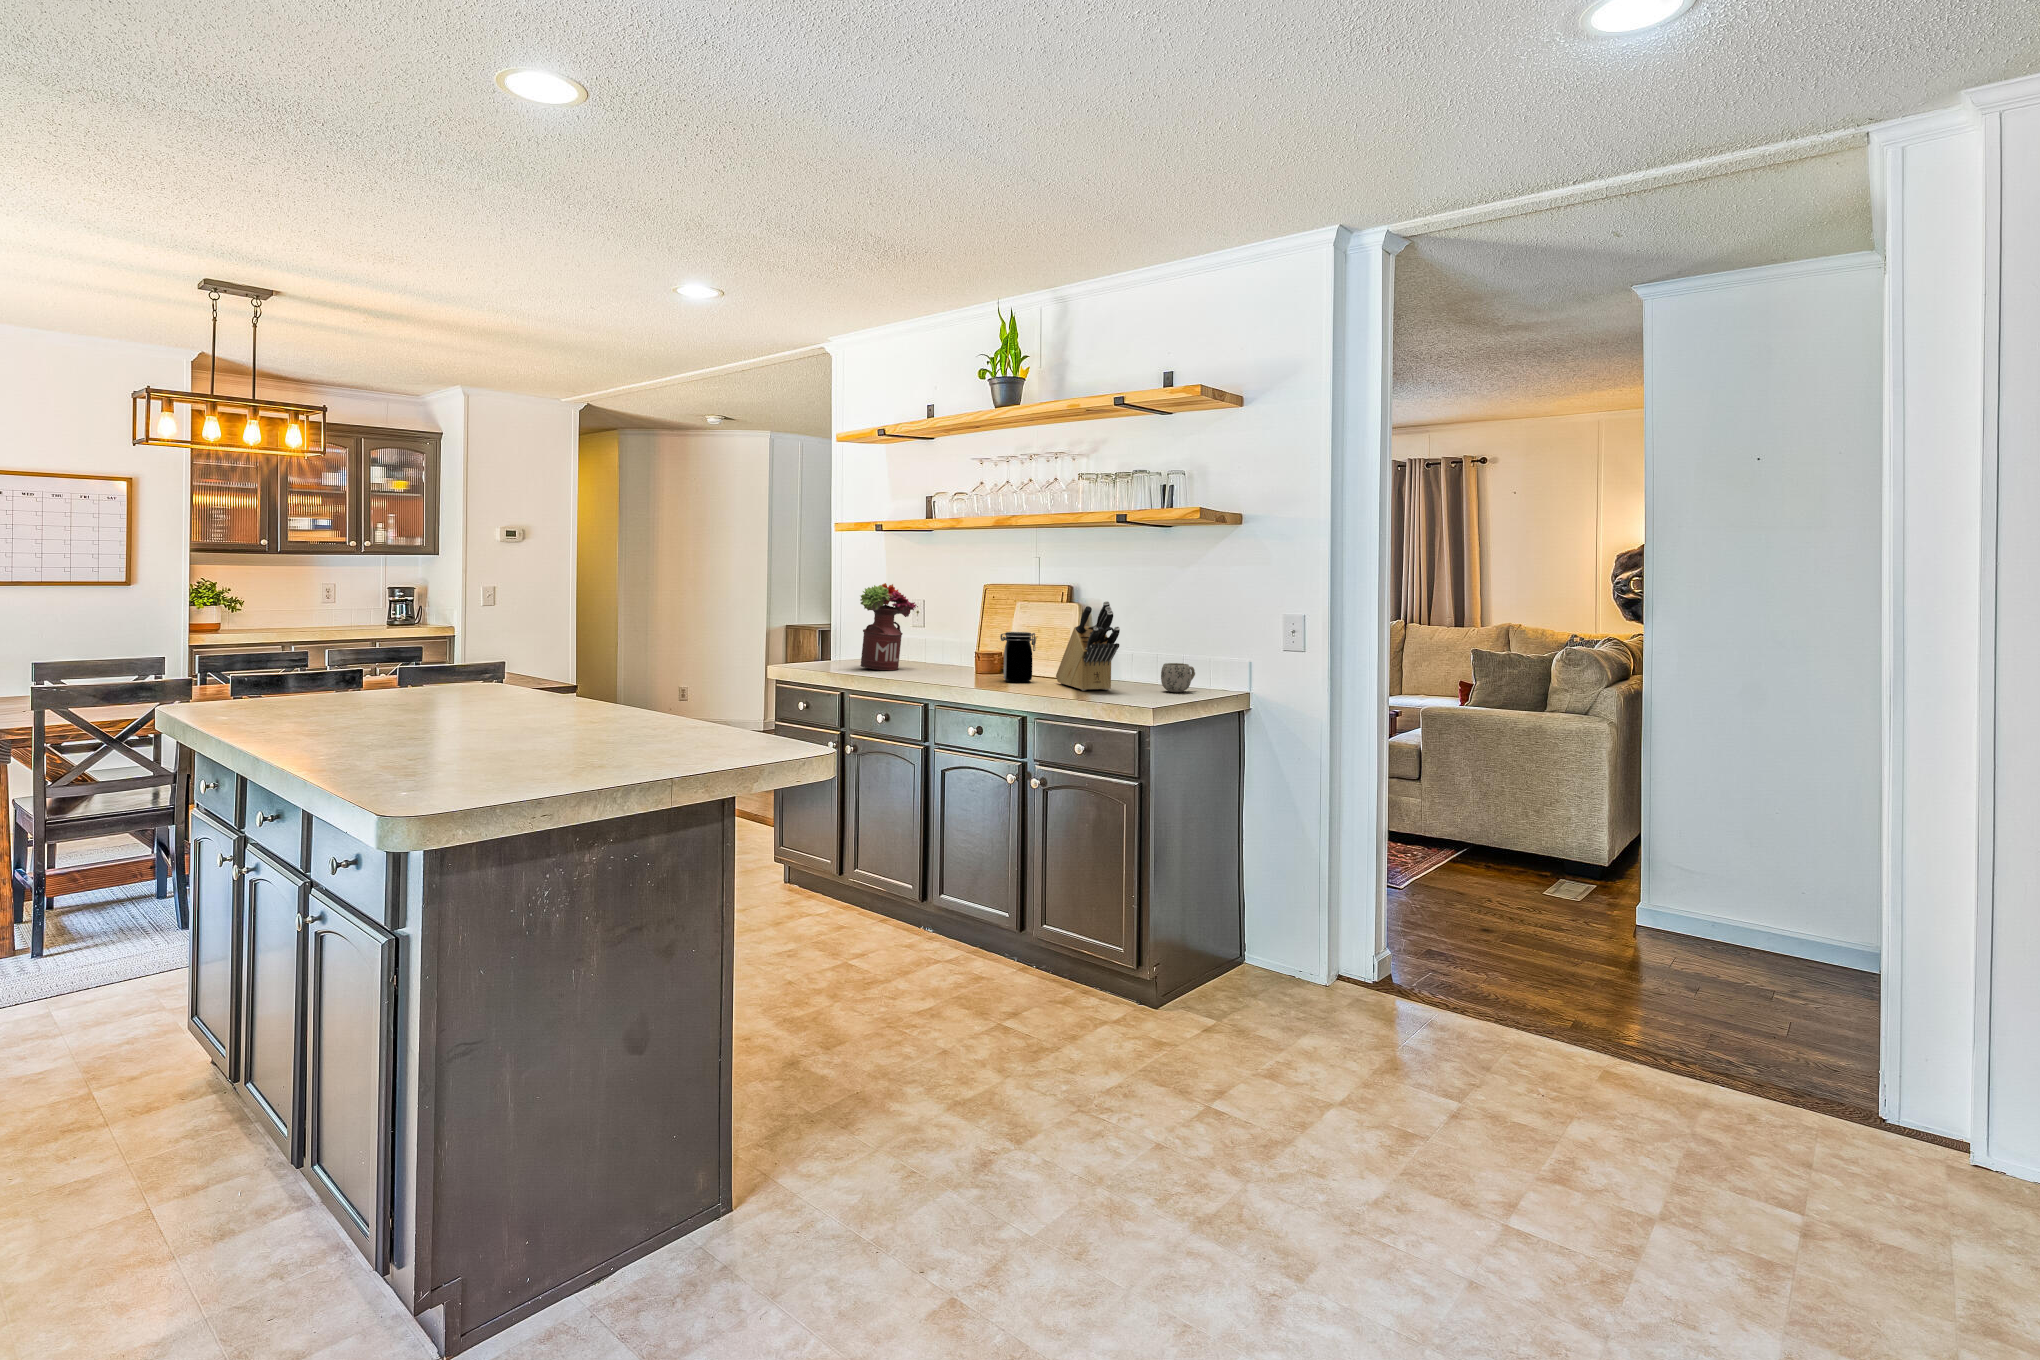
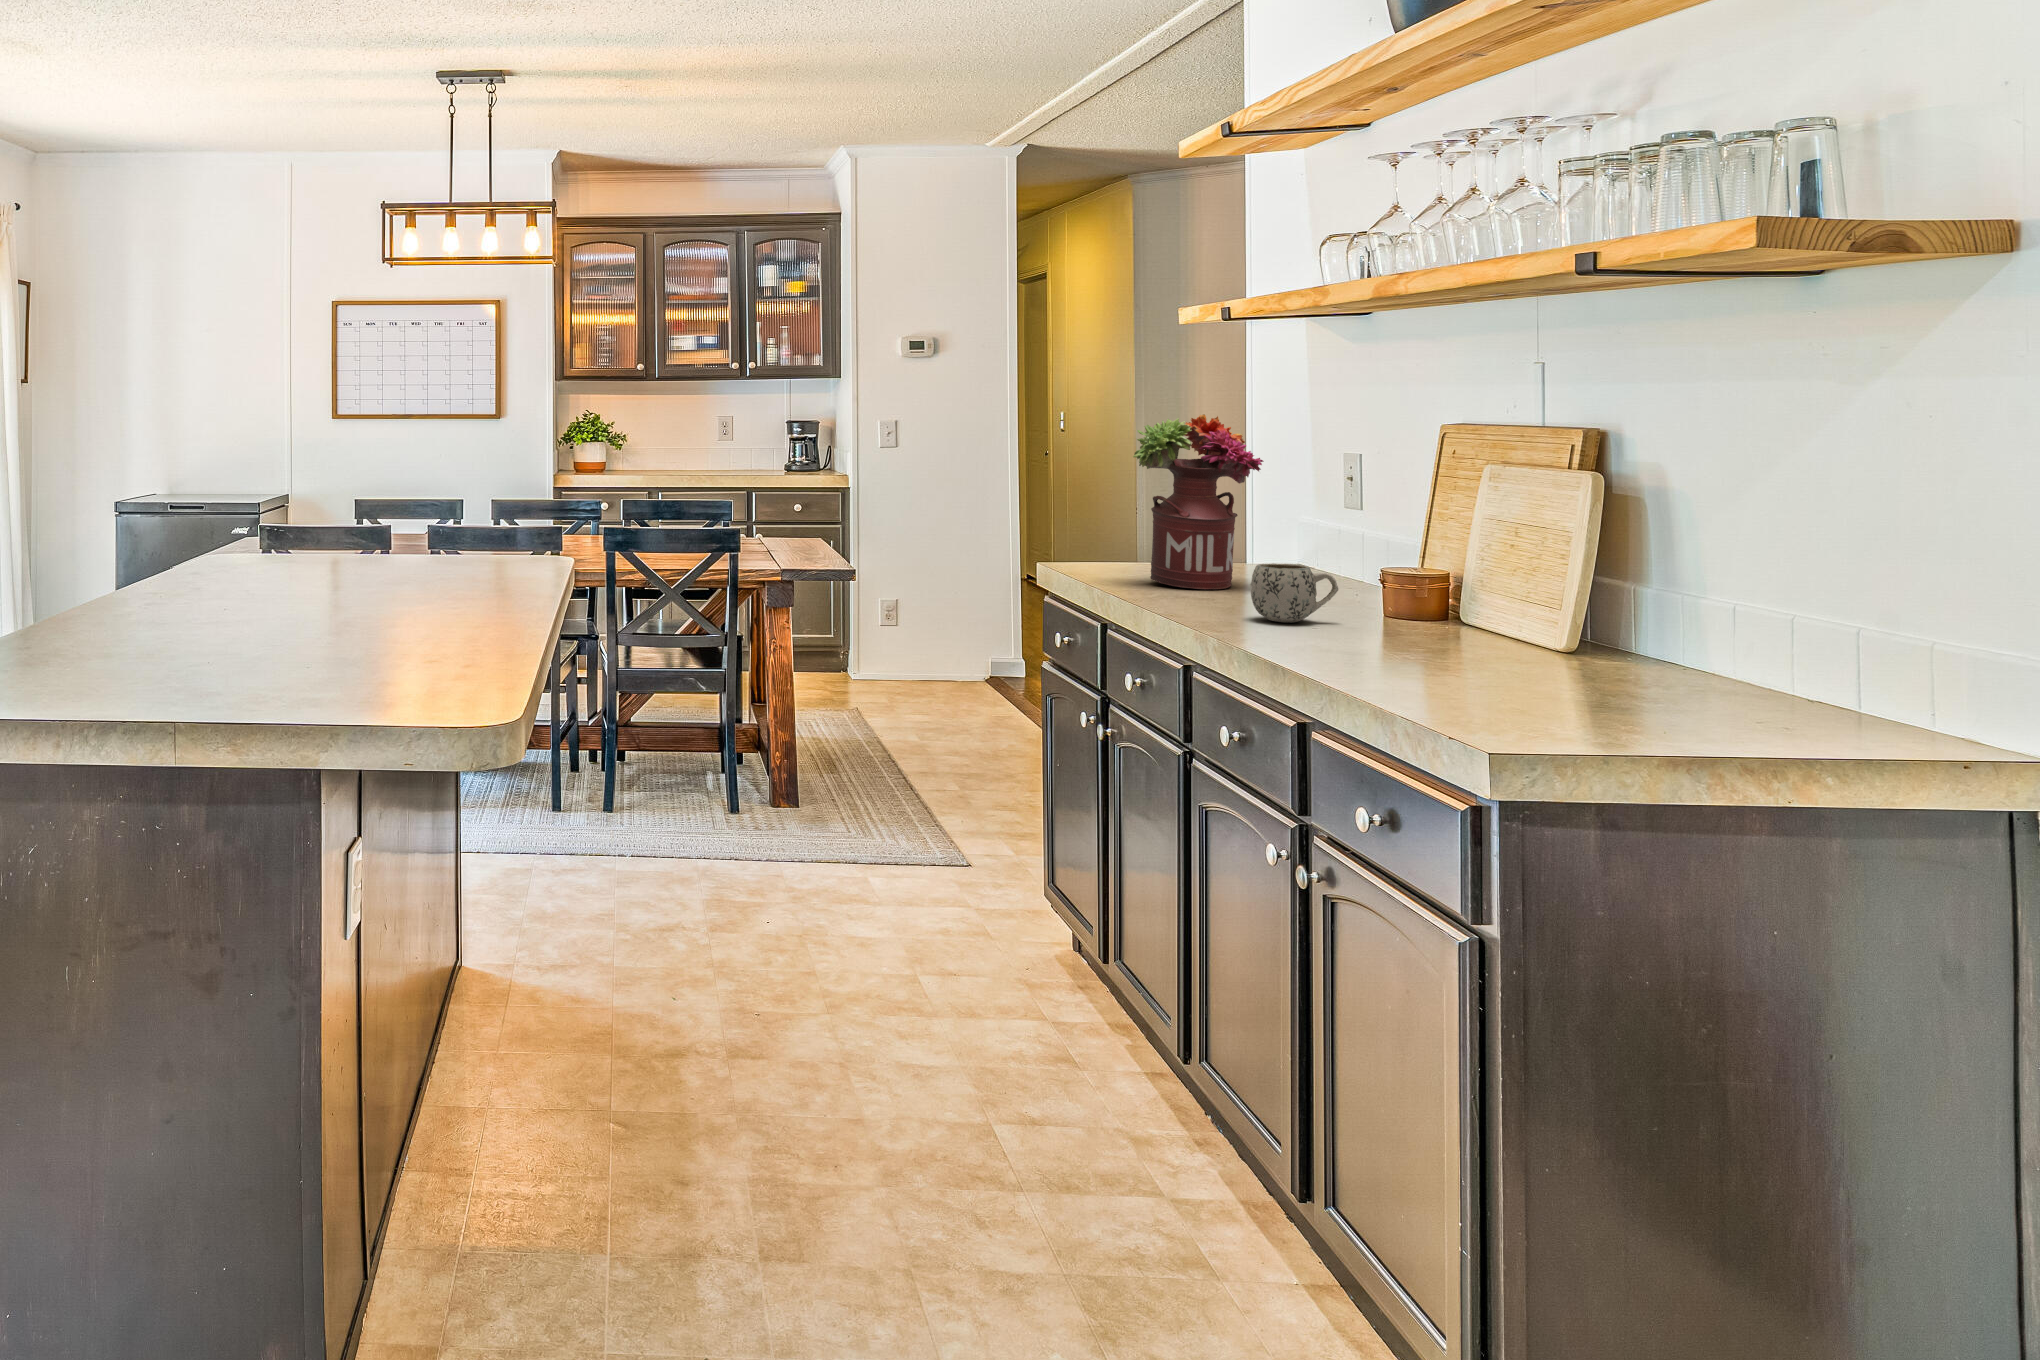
knife block: present [1056,601,1120,690] -> none [1447,461,1555,690]
jar: present [1000,632,1037,682] -> none [1343,526,1426,646]
mug: present [1161,663,1195,692] -> present [1251,563,1338,622]

